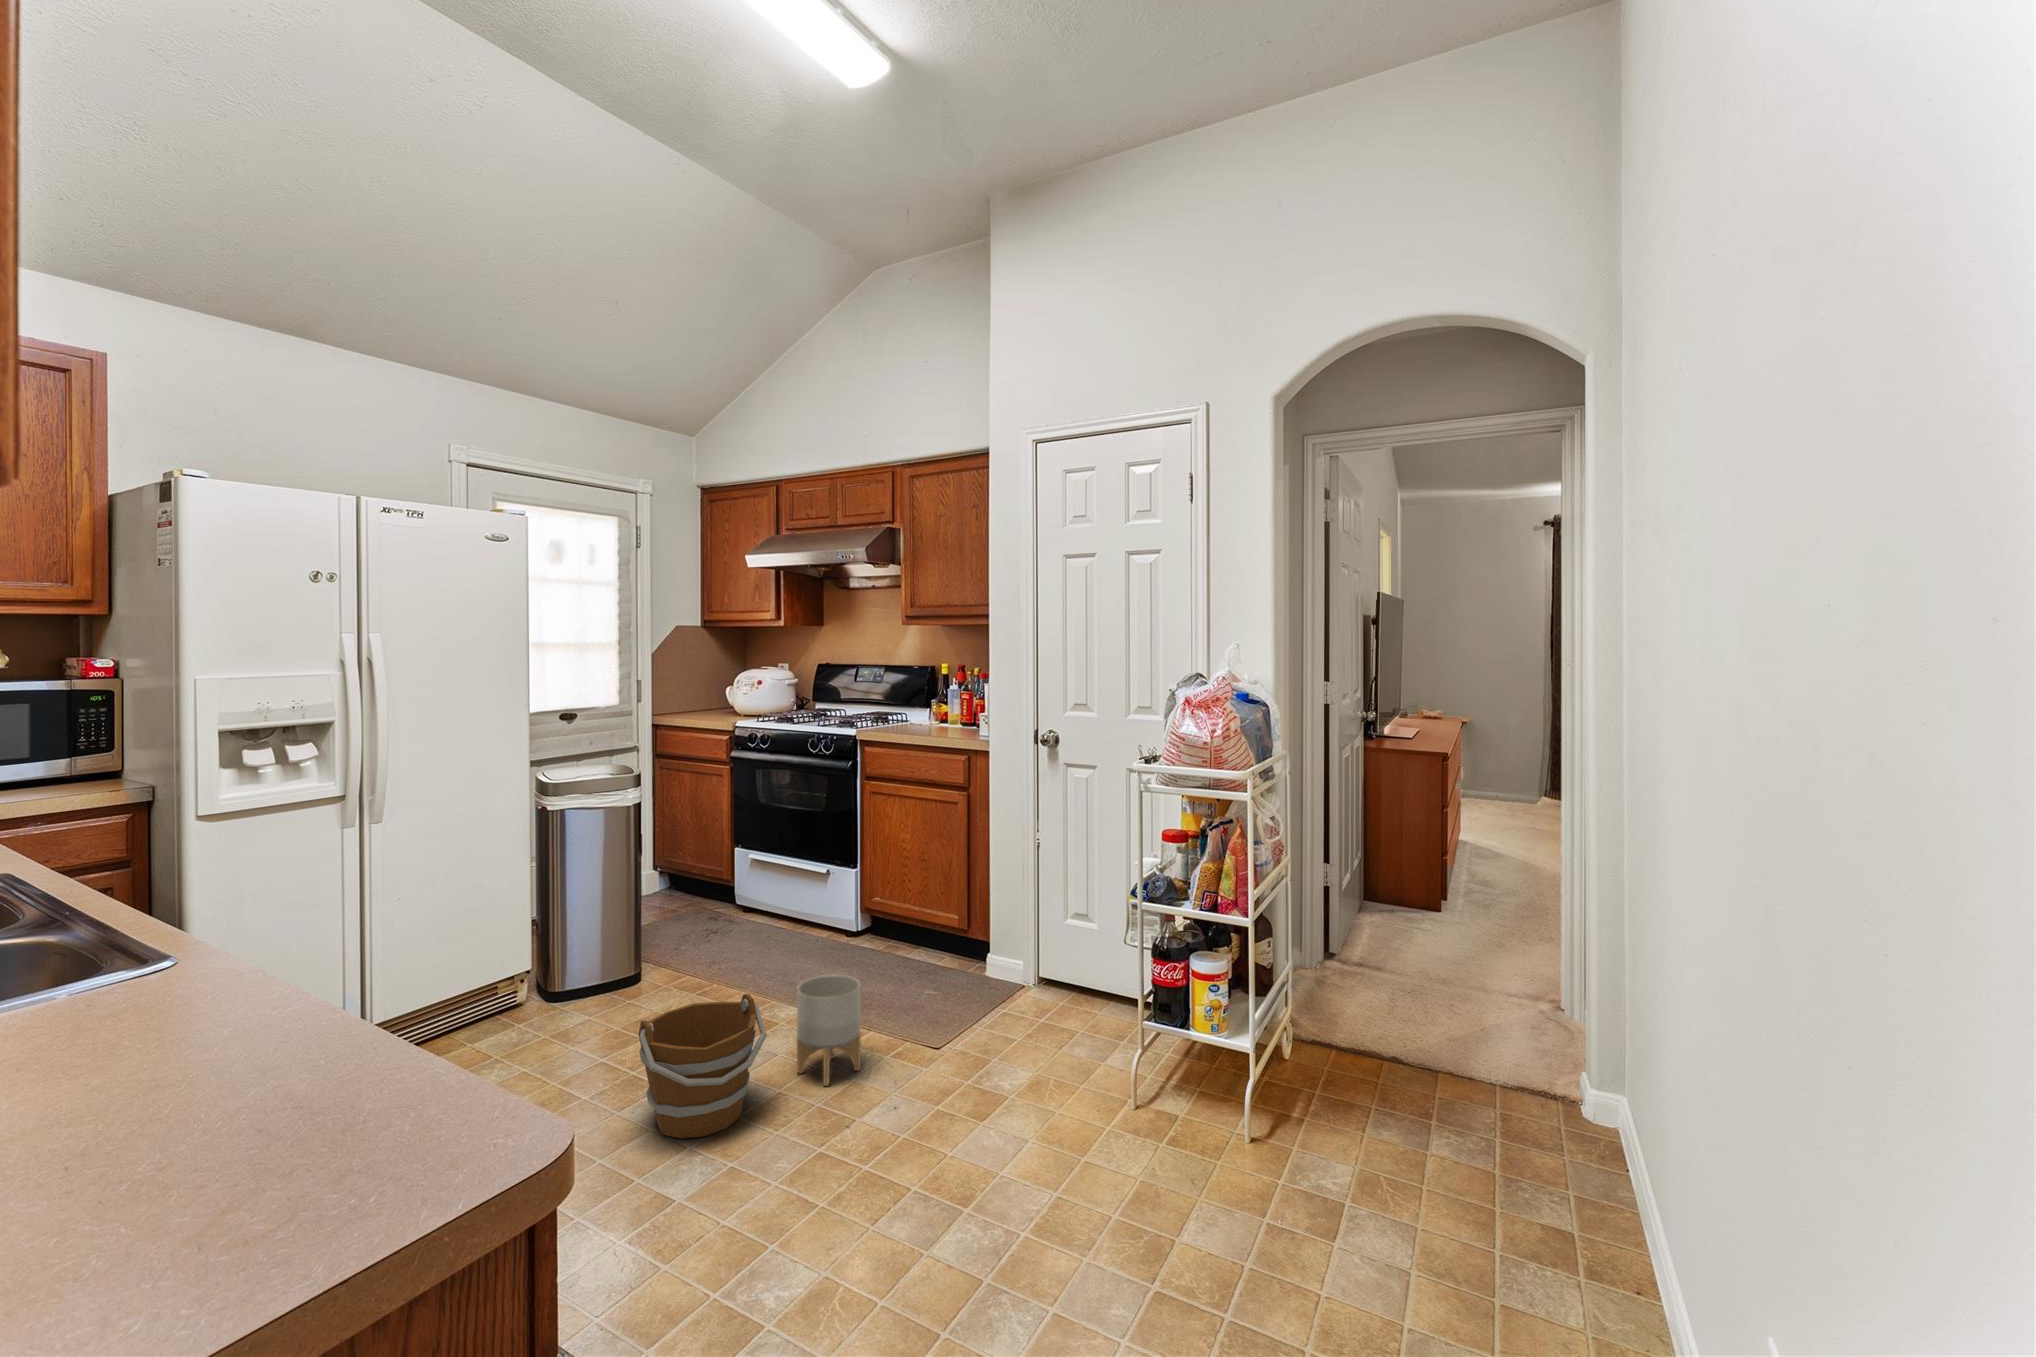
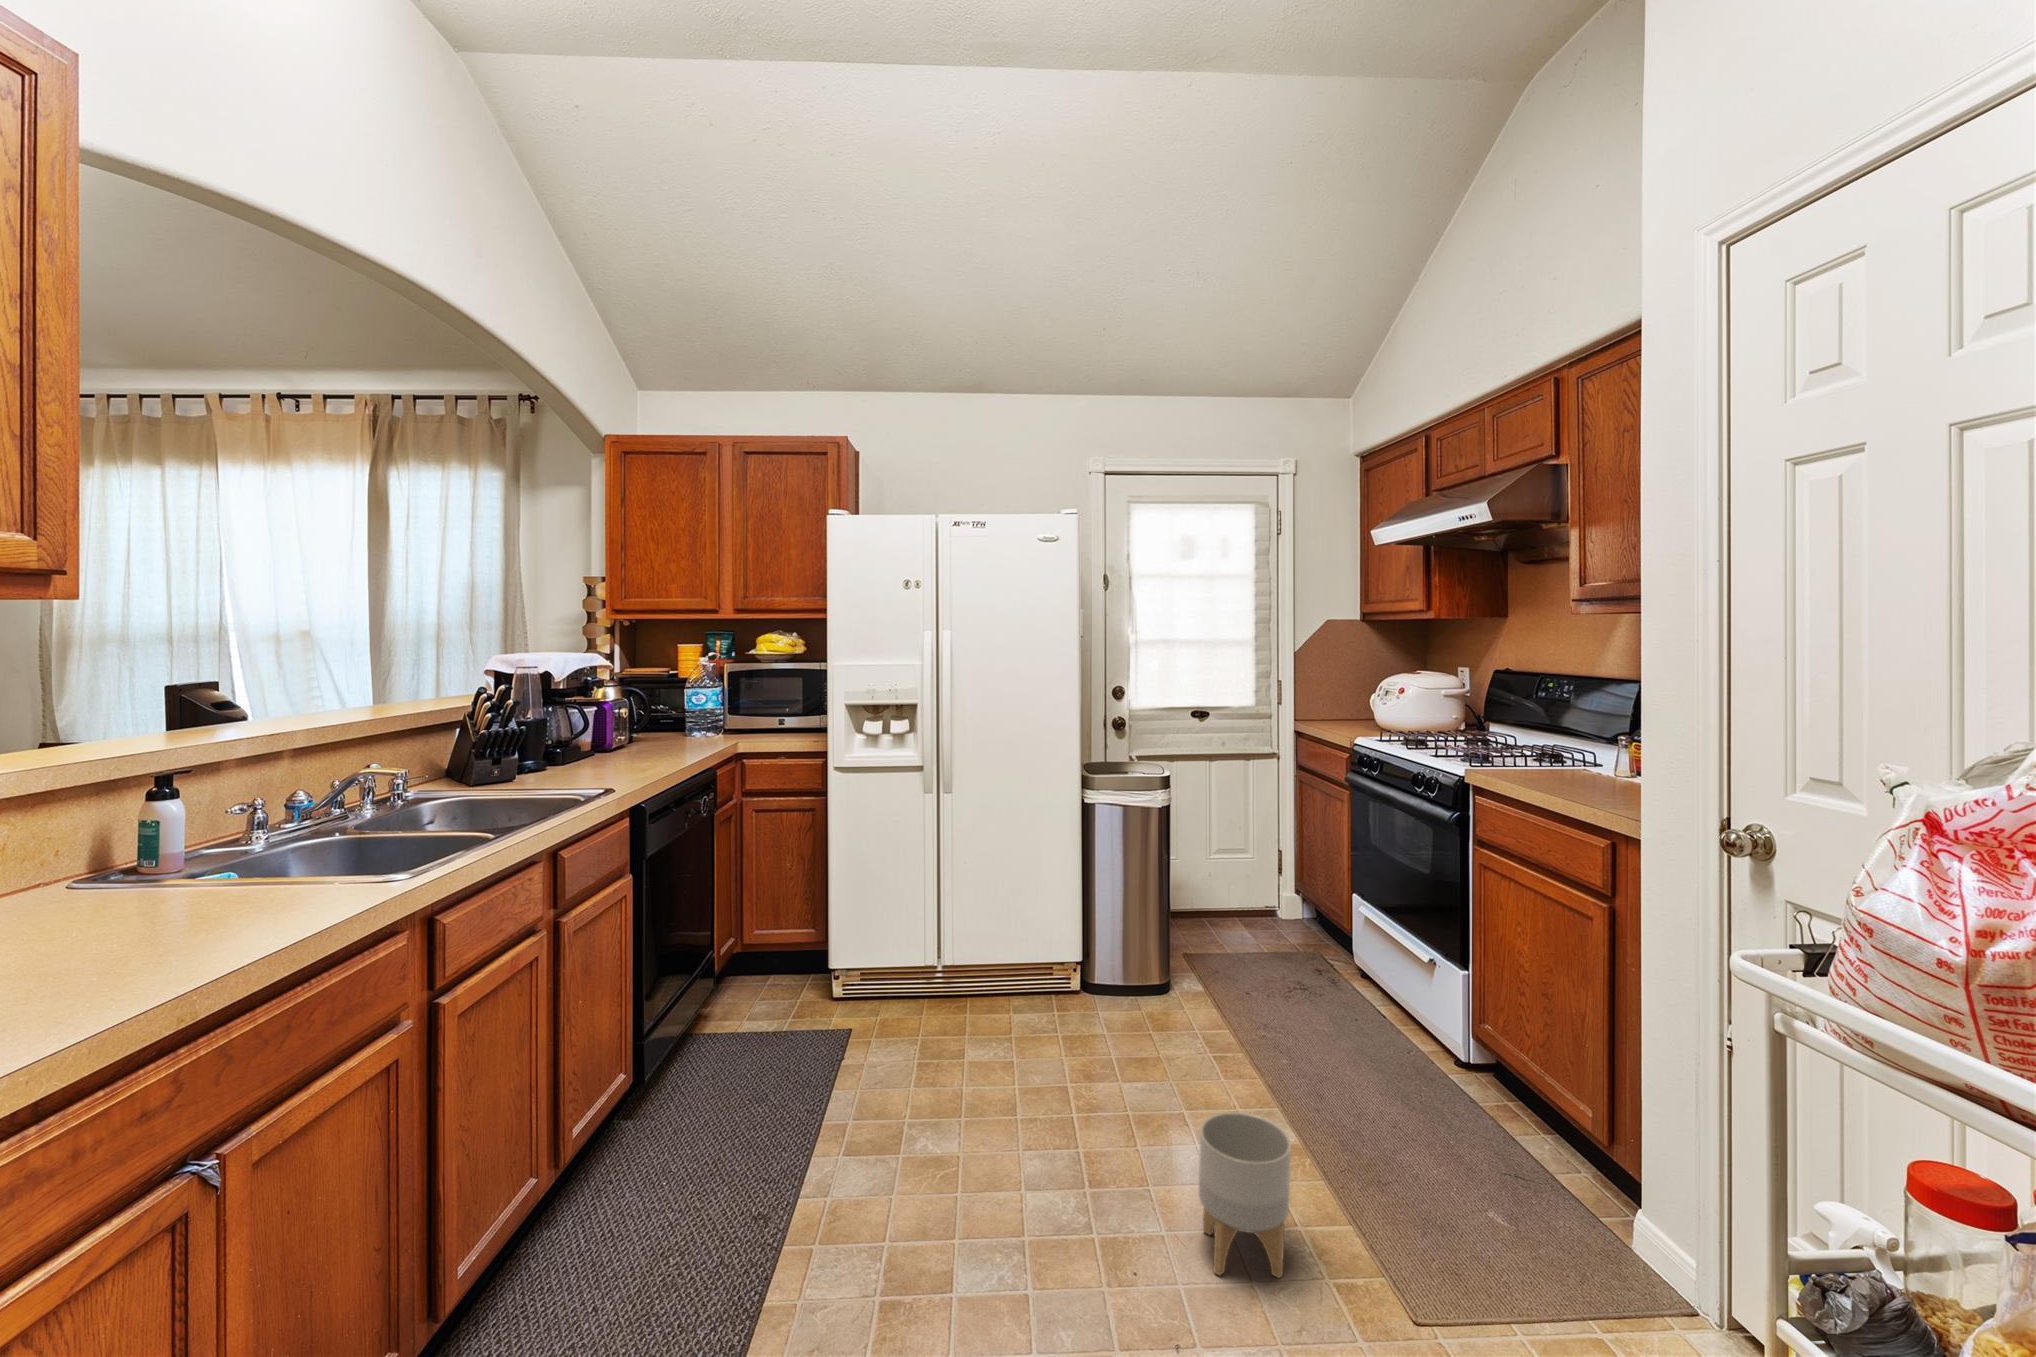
bucket: present [638,994,767,1138] -> none [990,1079,1138,1258]

